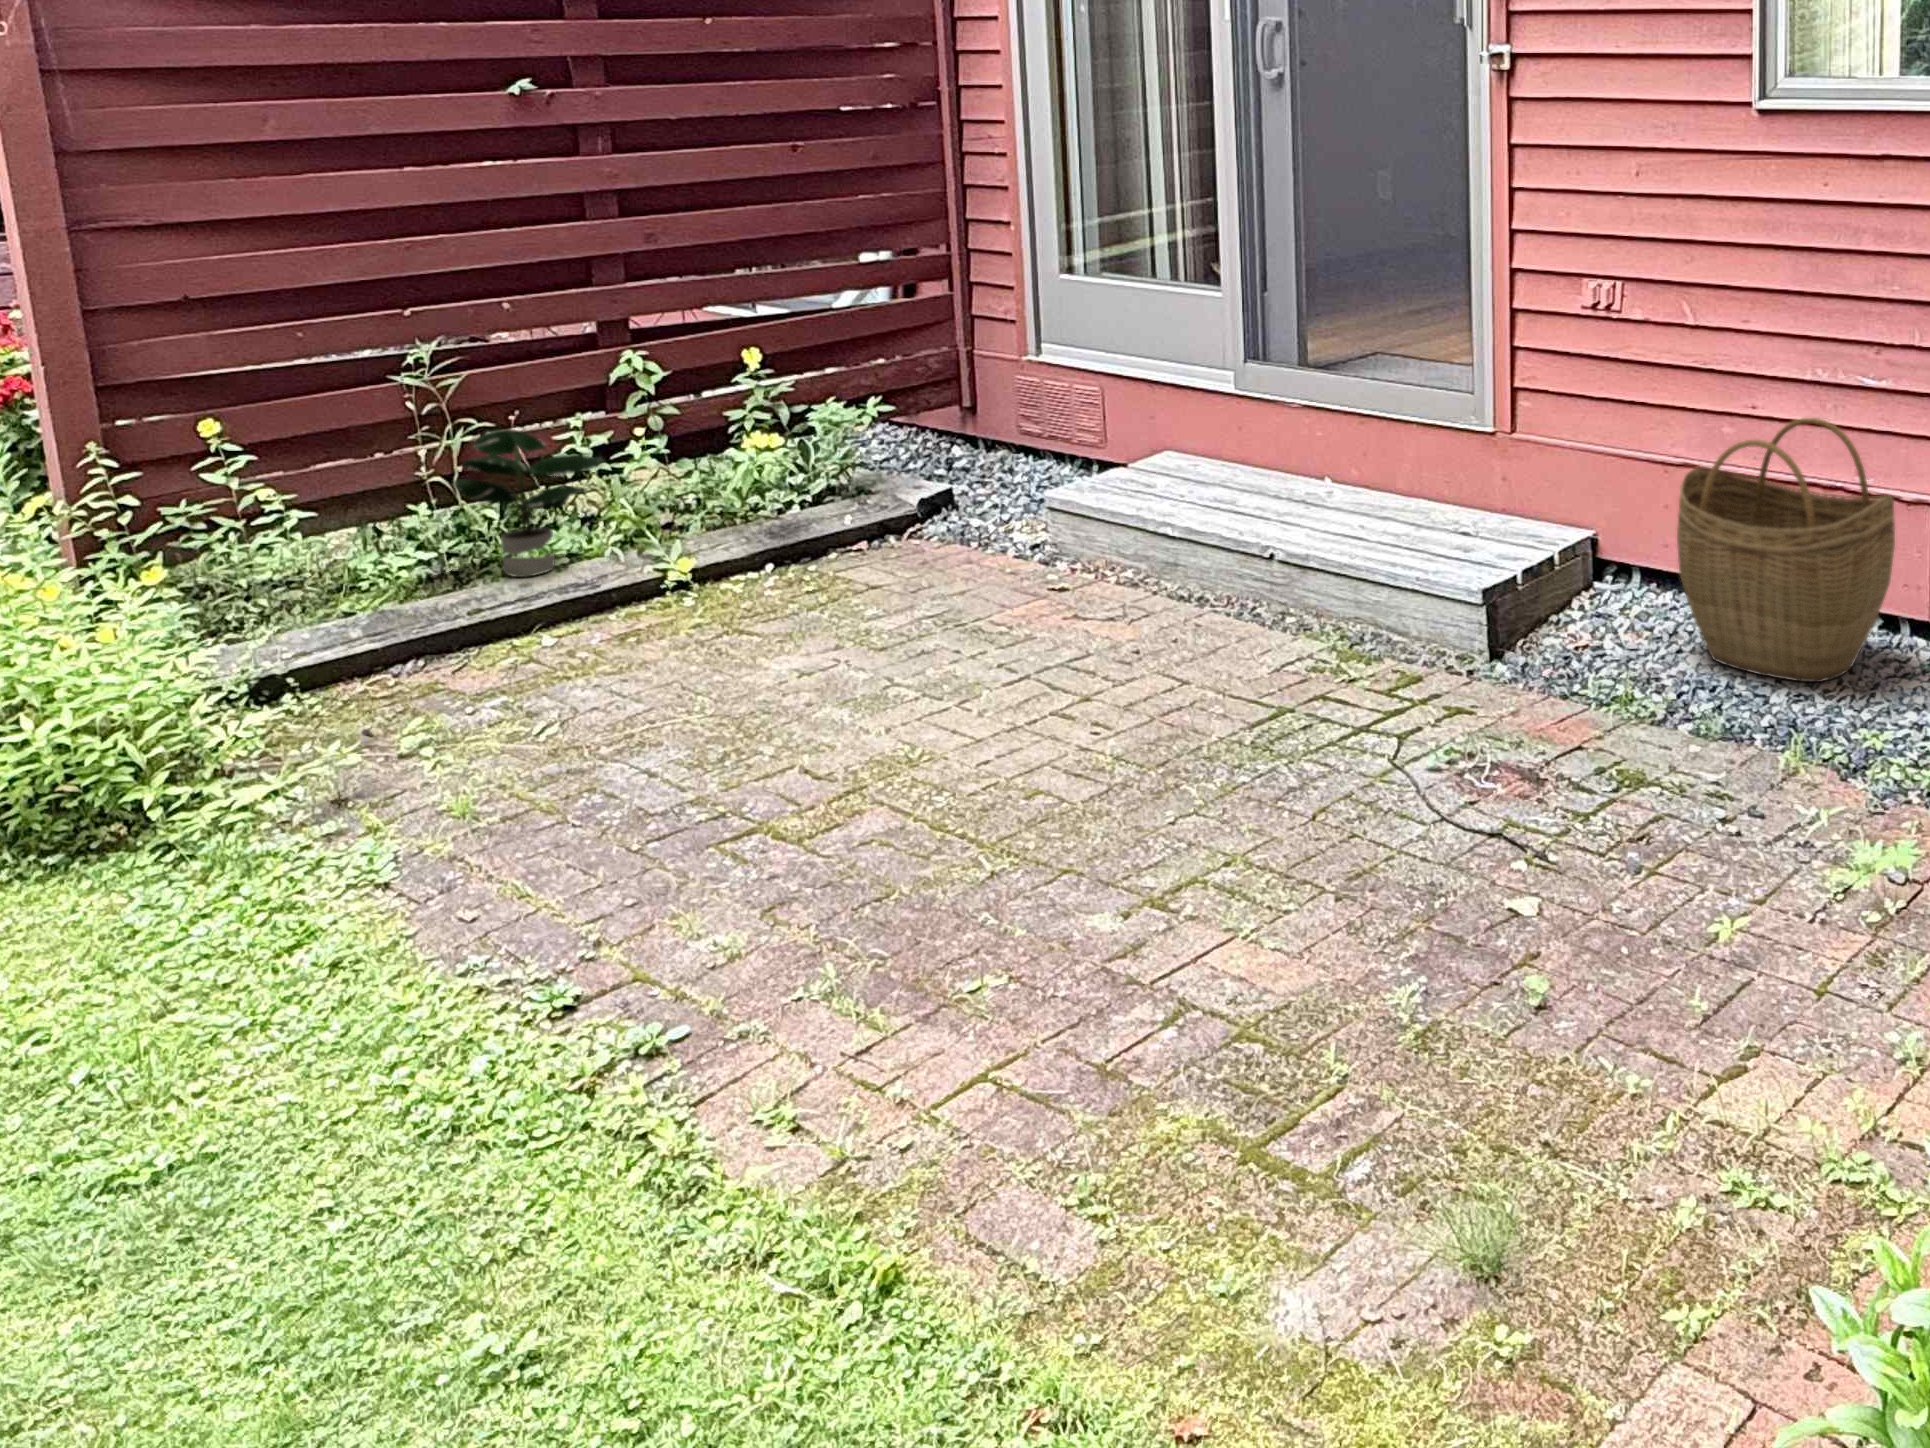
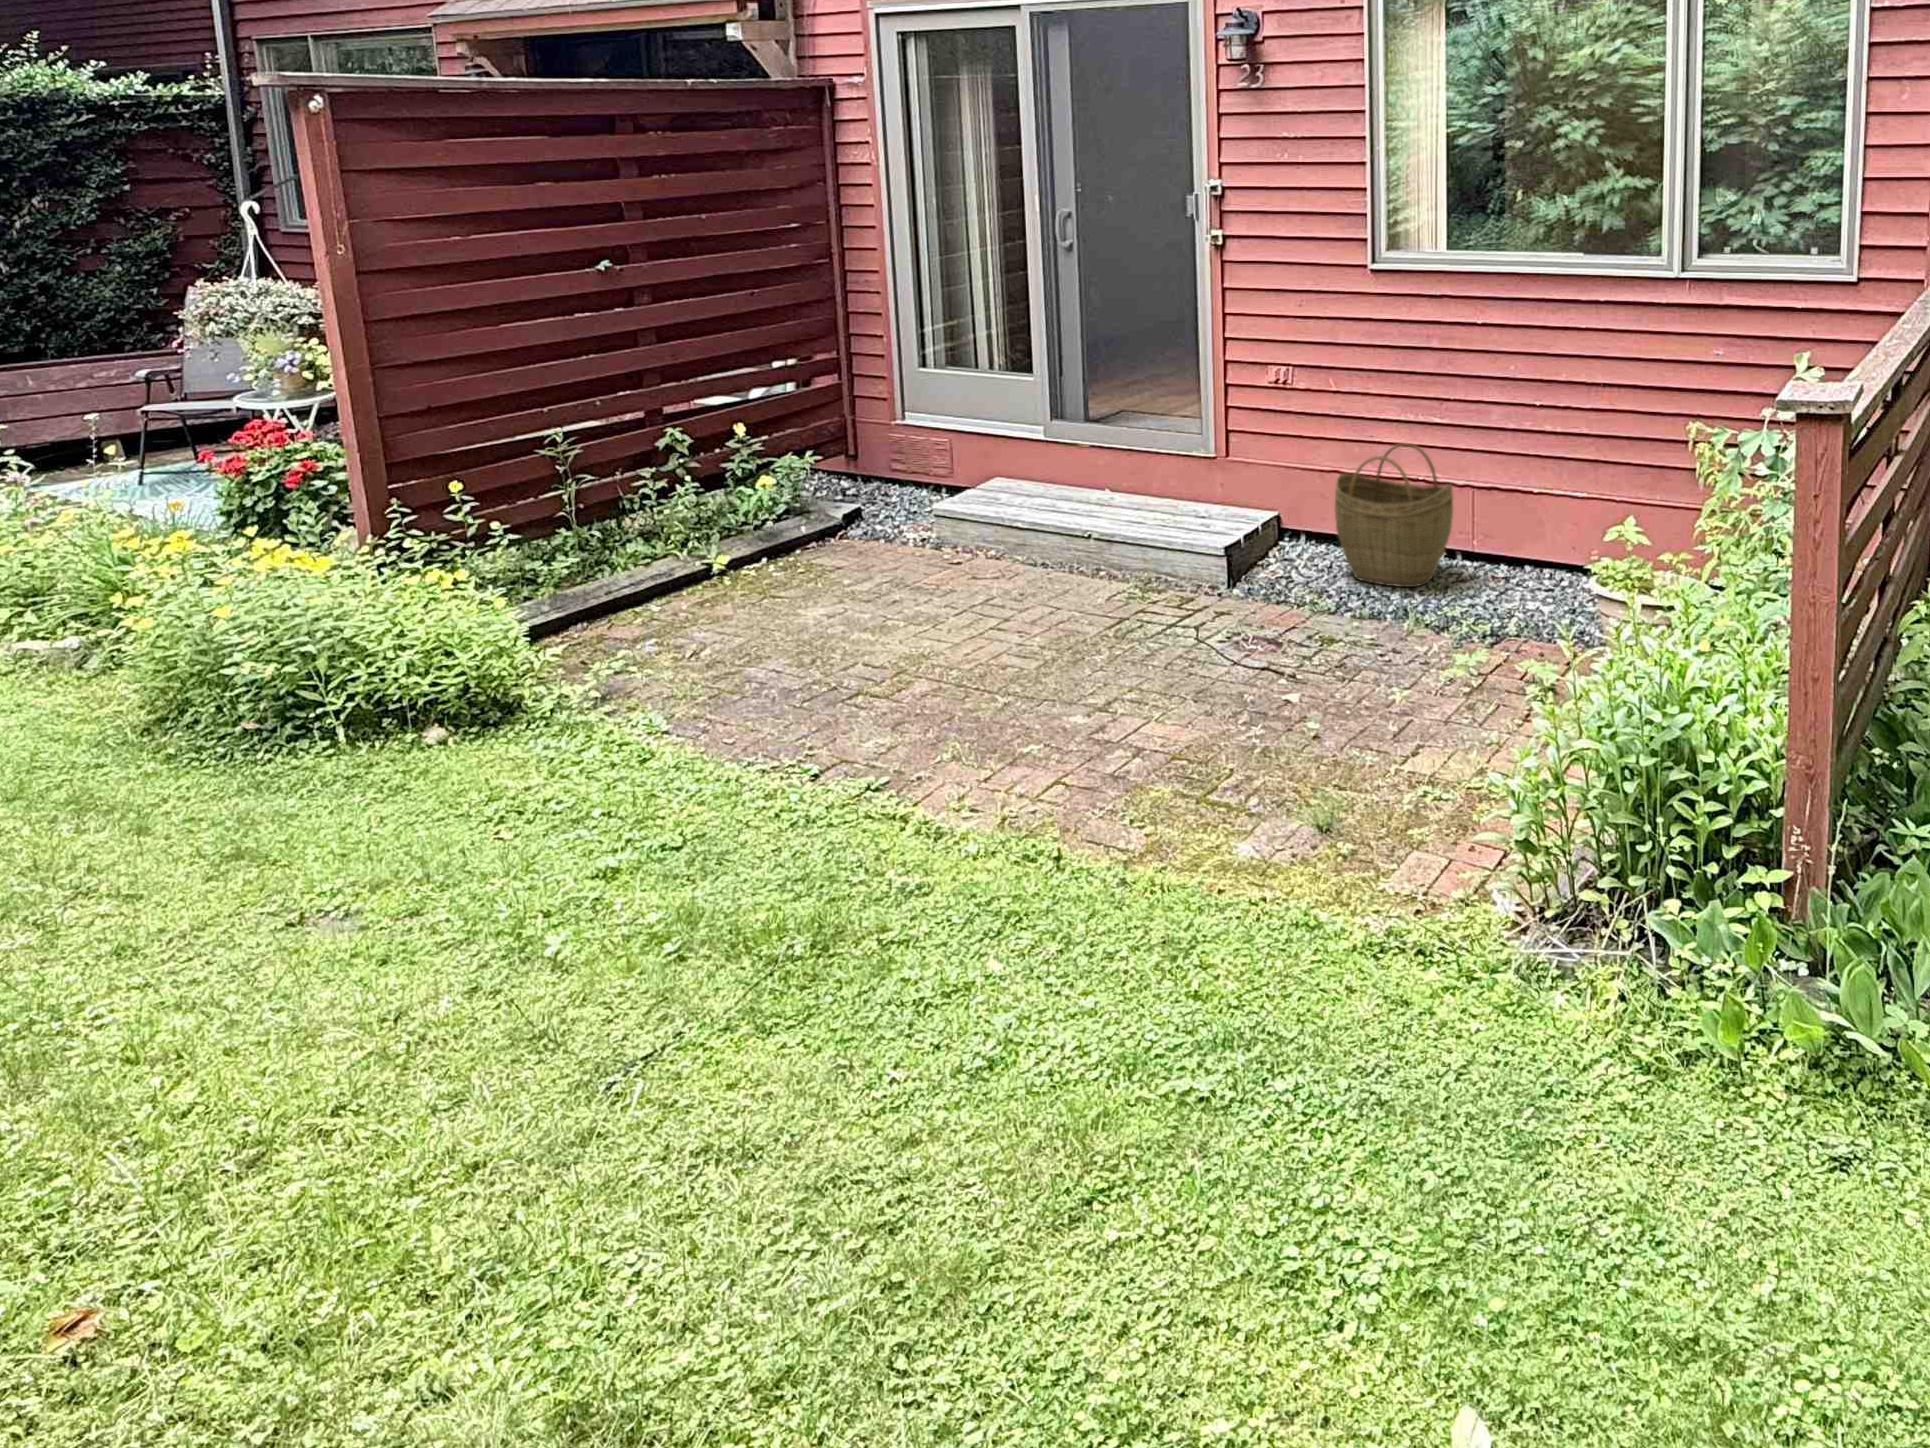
potted plant: present [453,429,603,577] -> none [572,481,665,573]

